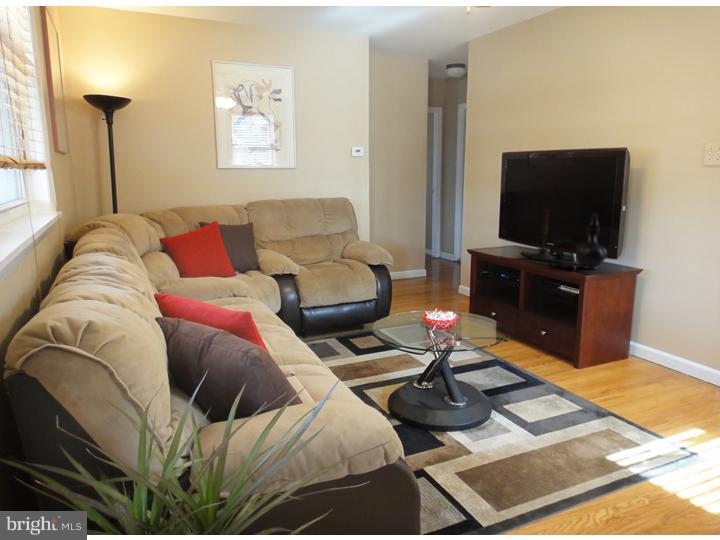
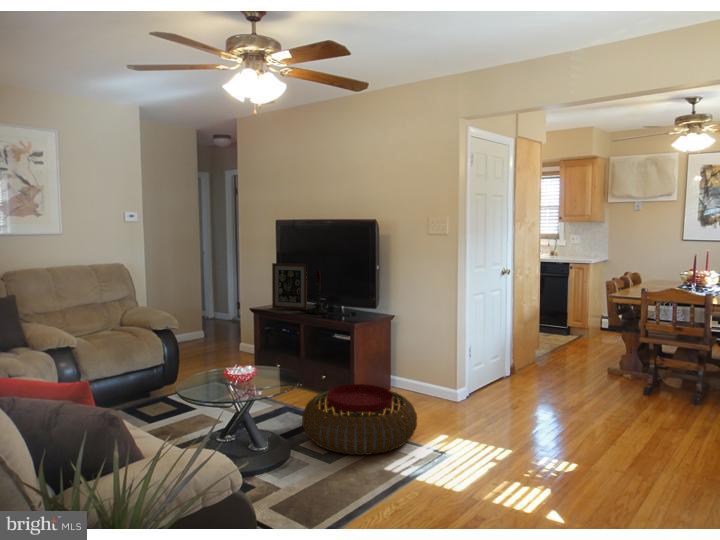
picture frame: none [491,201,533,255] -> present [272,263,307,310]
decorative vase: present [575,212,607,269] -> none [345,271,368,319]
pouf: none [508,347,661,437] -> present [302,384,417,455]

